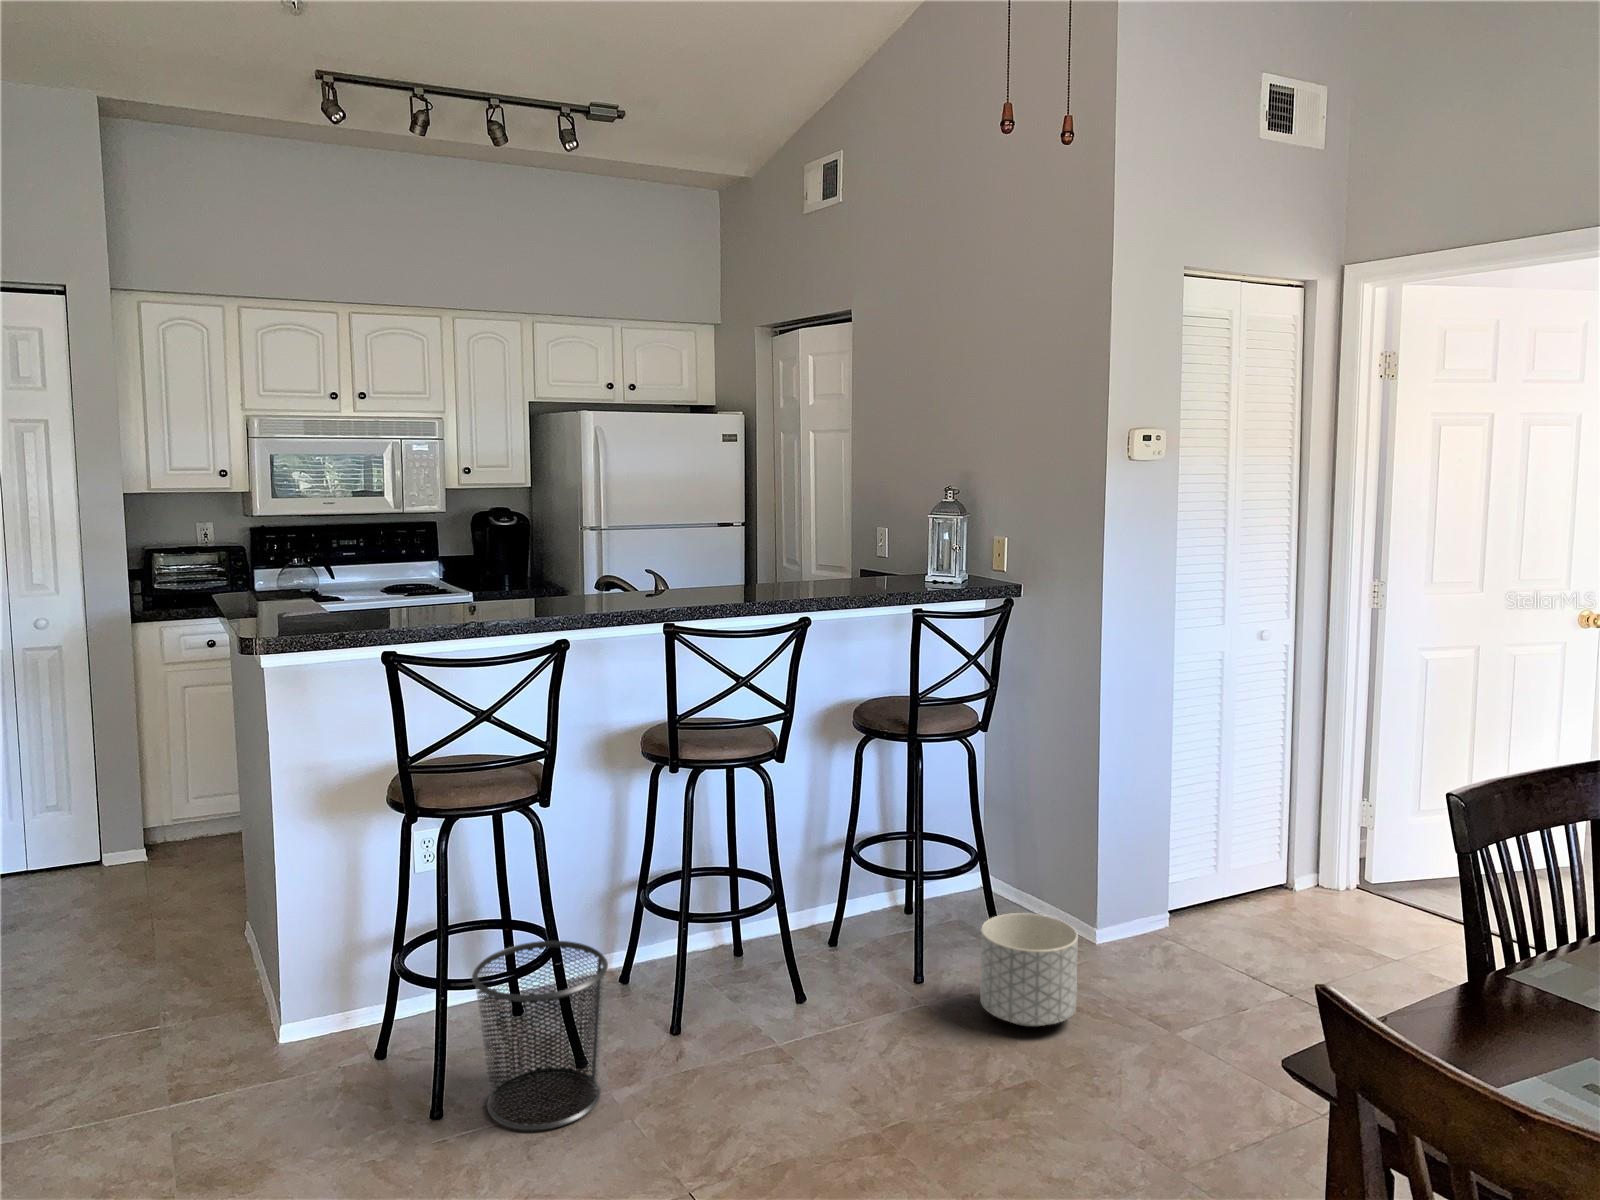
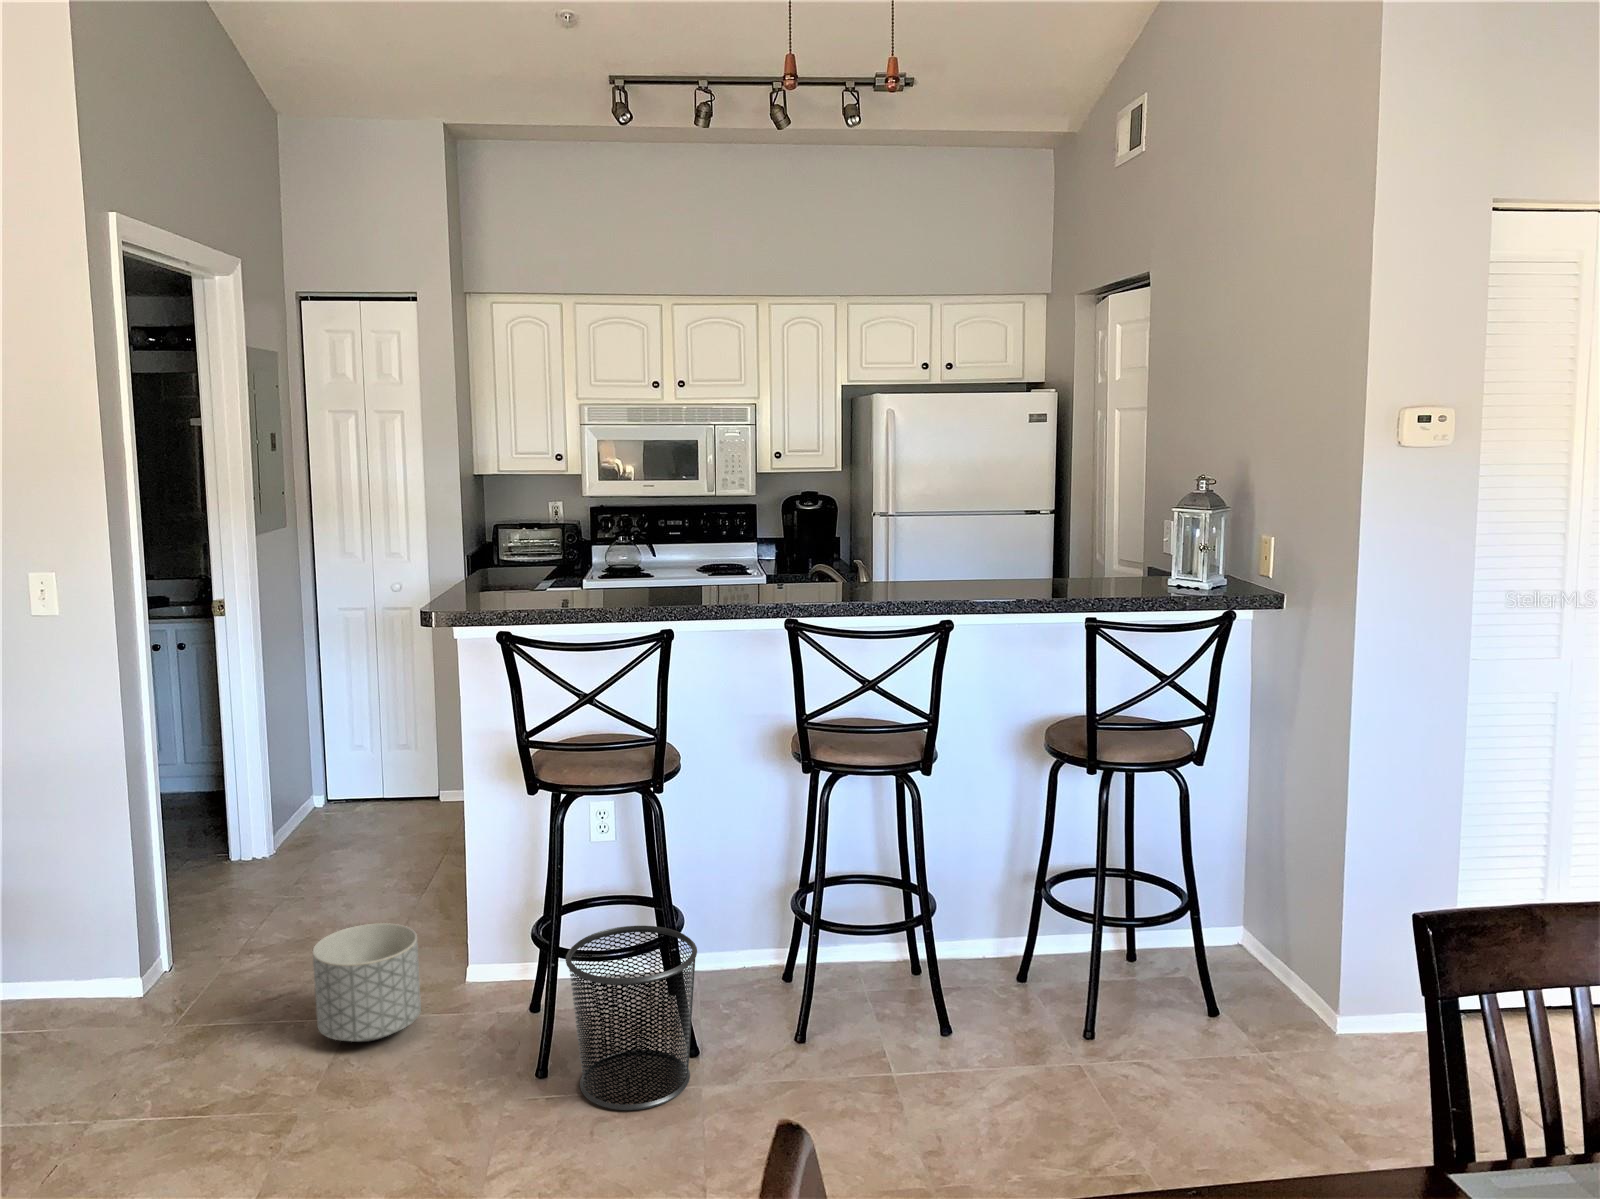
planter: present [980,913,1078,1027] -> present [313,923,421,1042]

